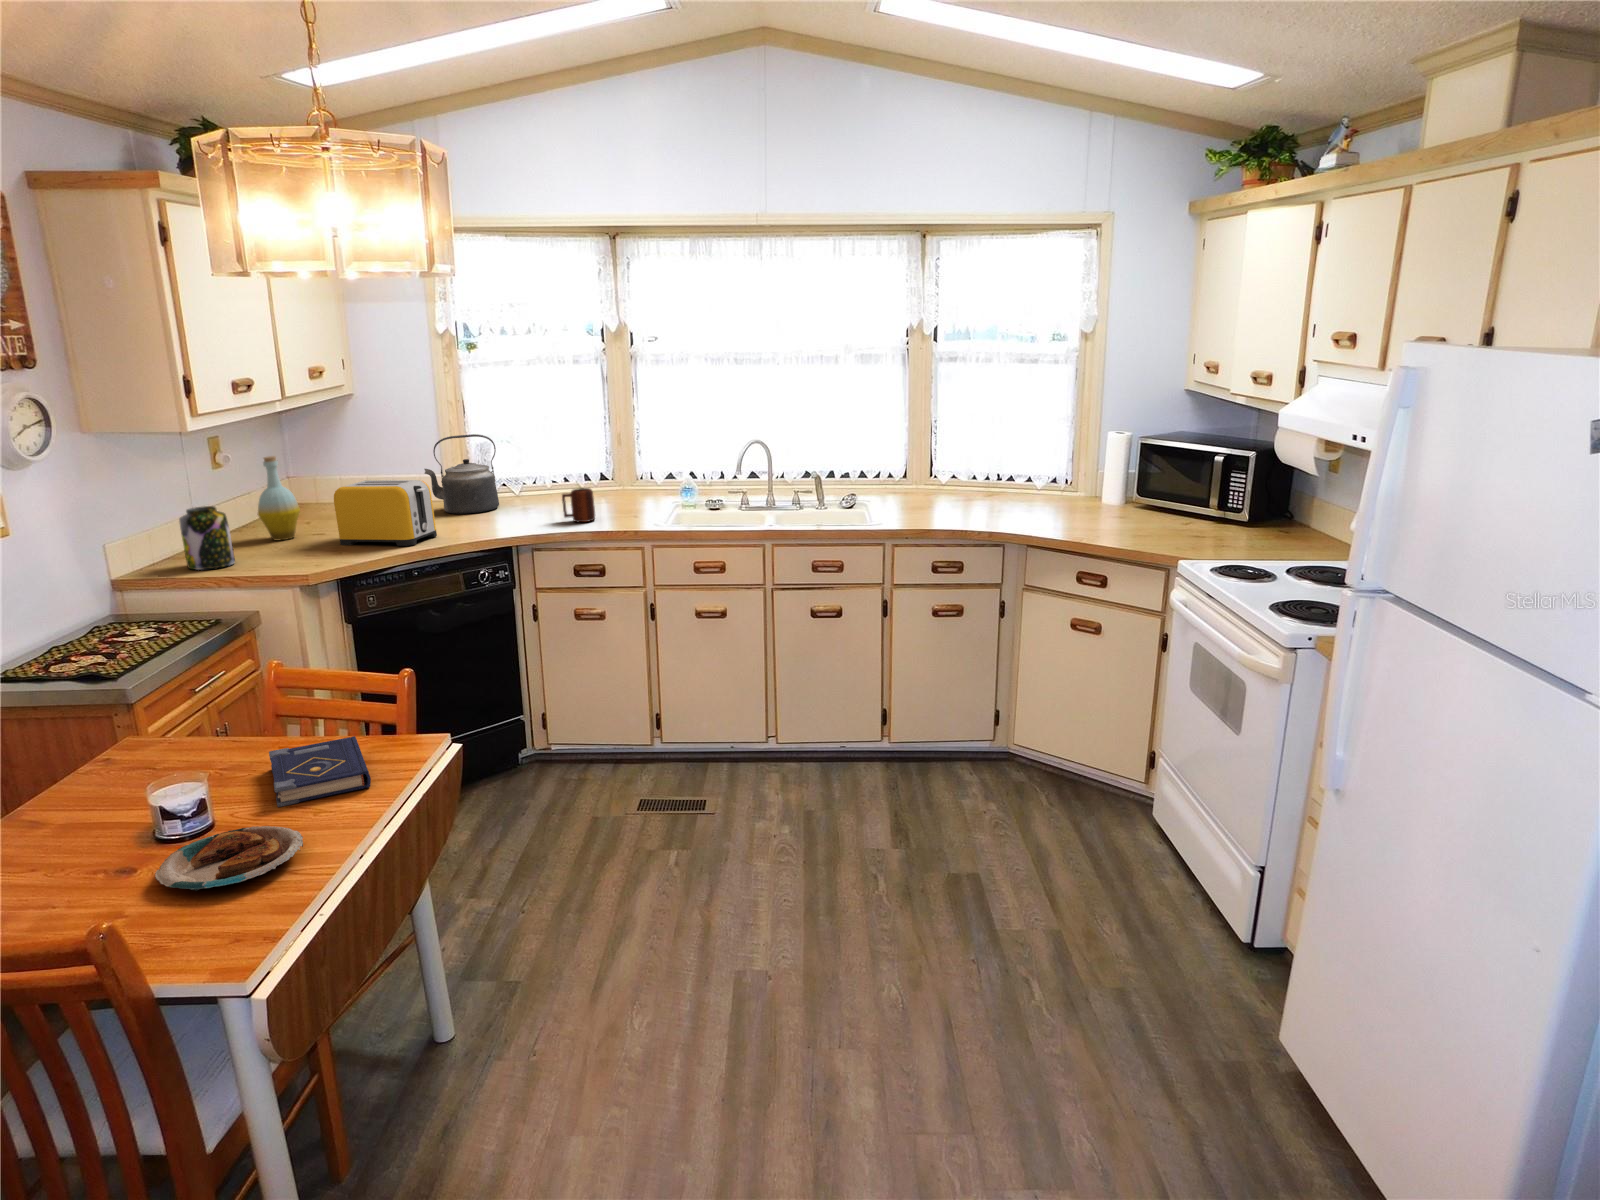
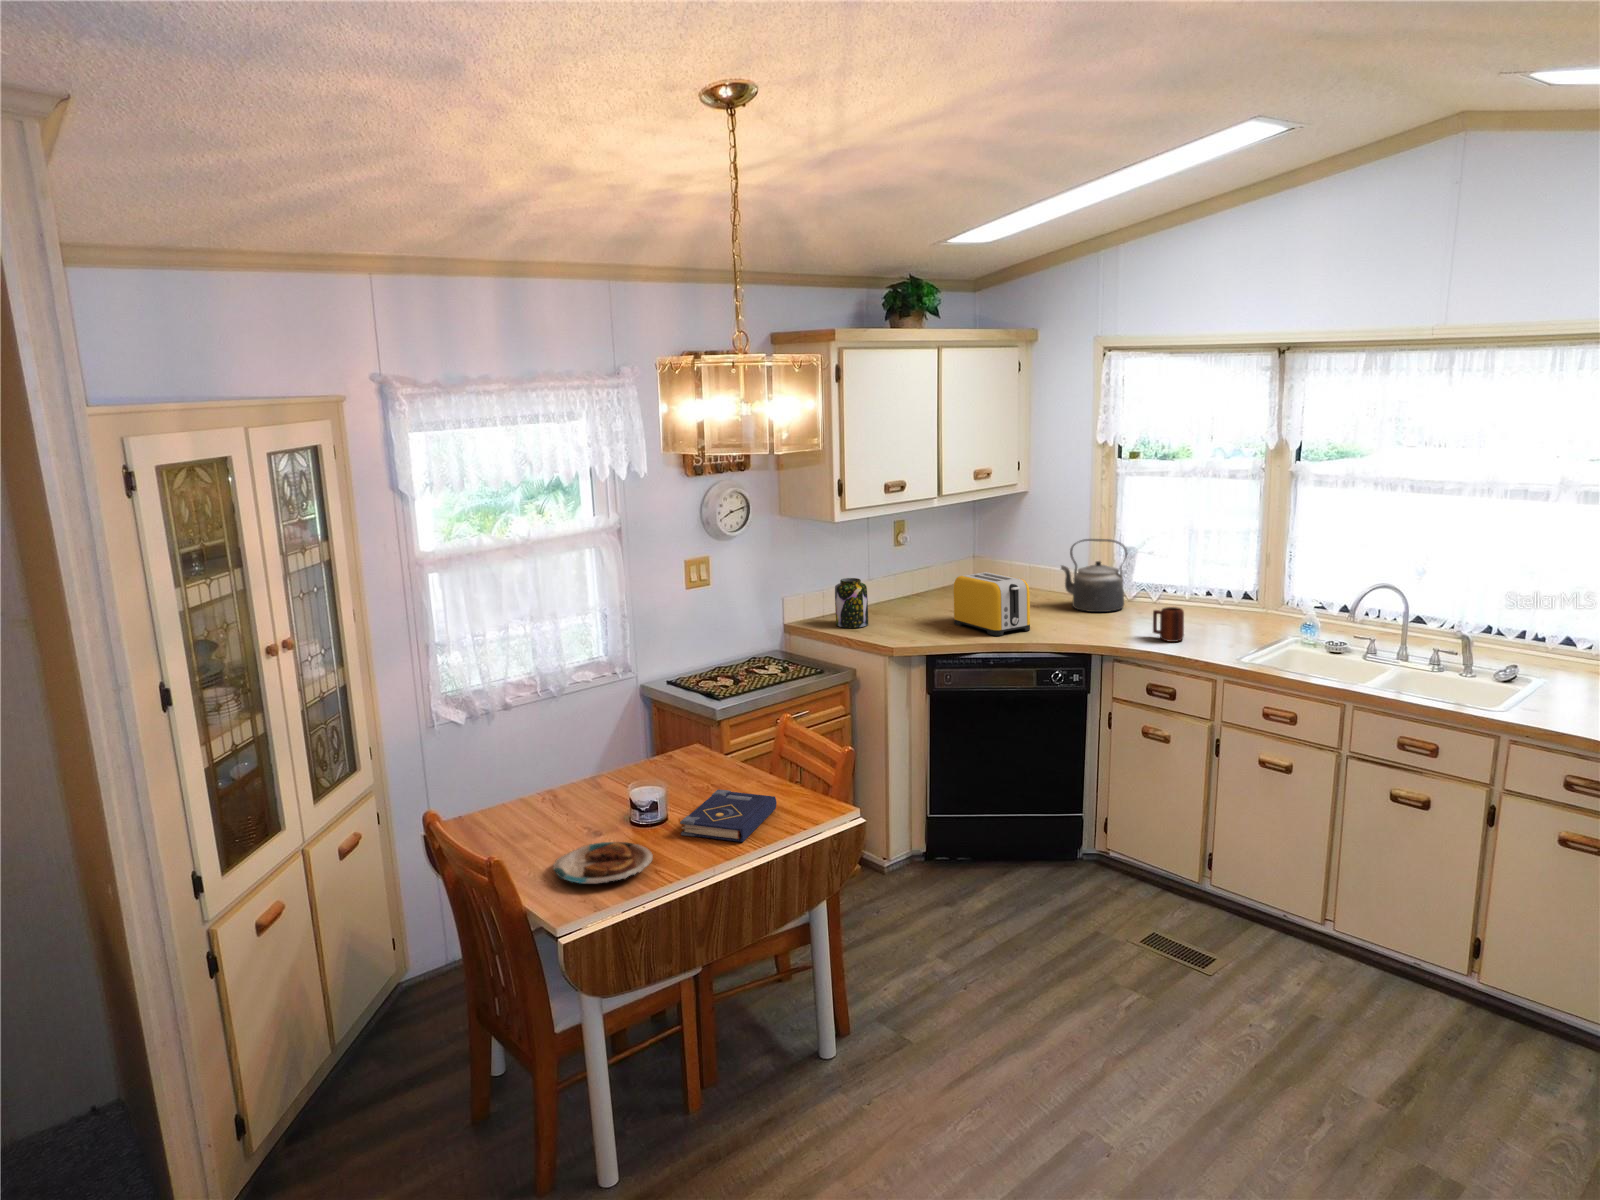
bottle: present [258,456,300,540] -> none [911,542,943,611]

